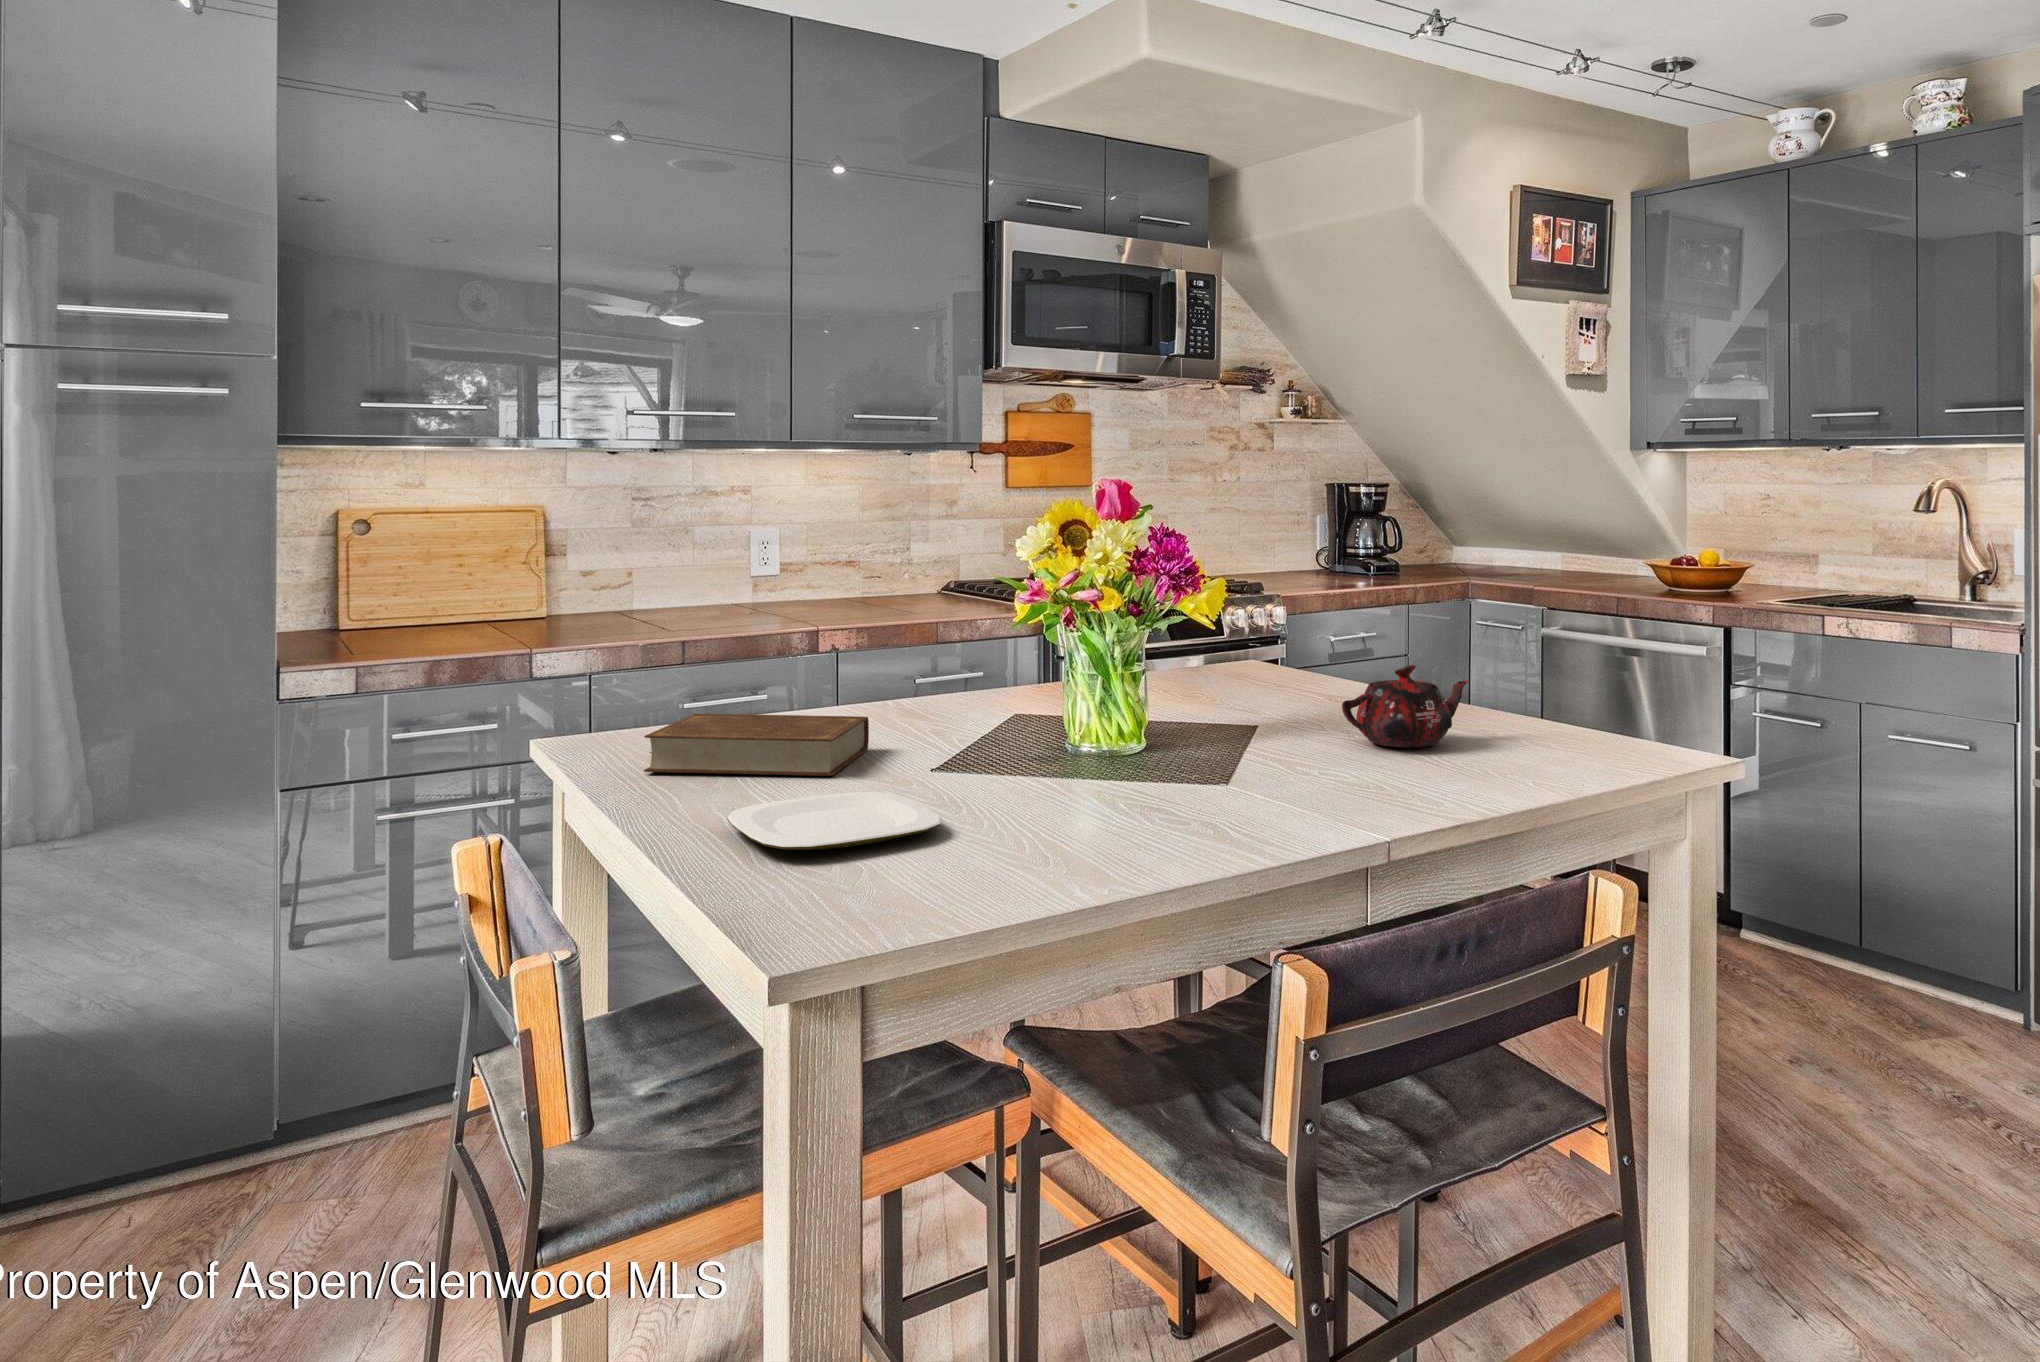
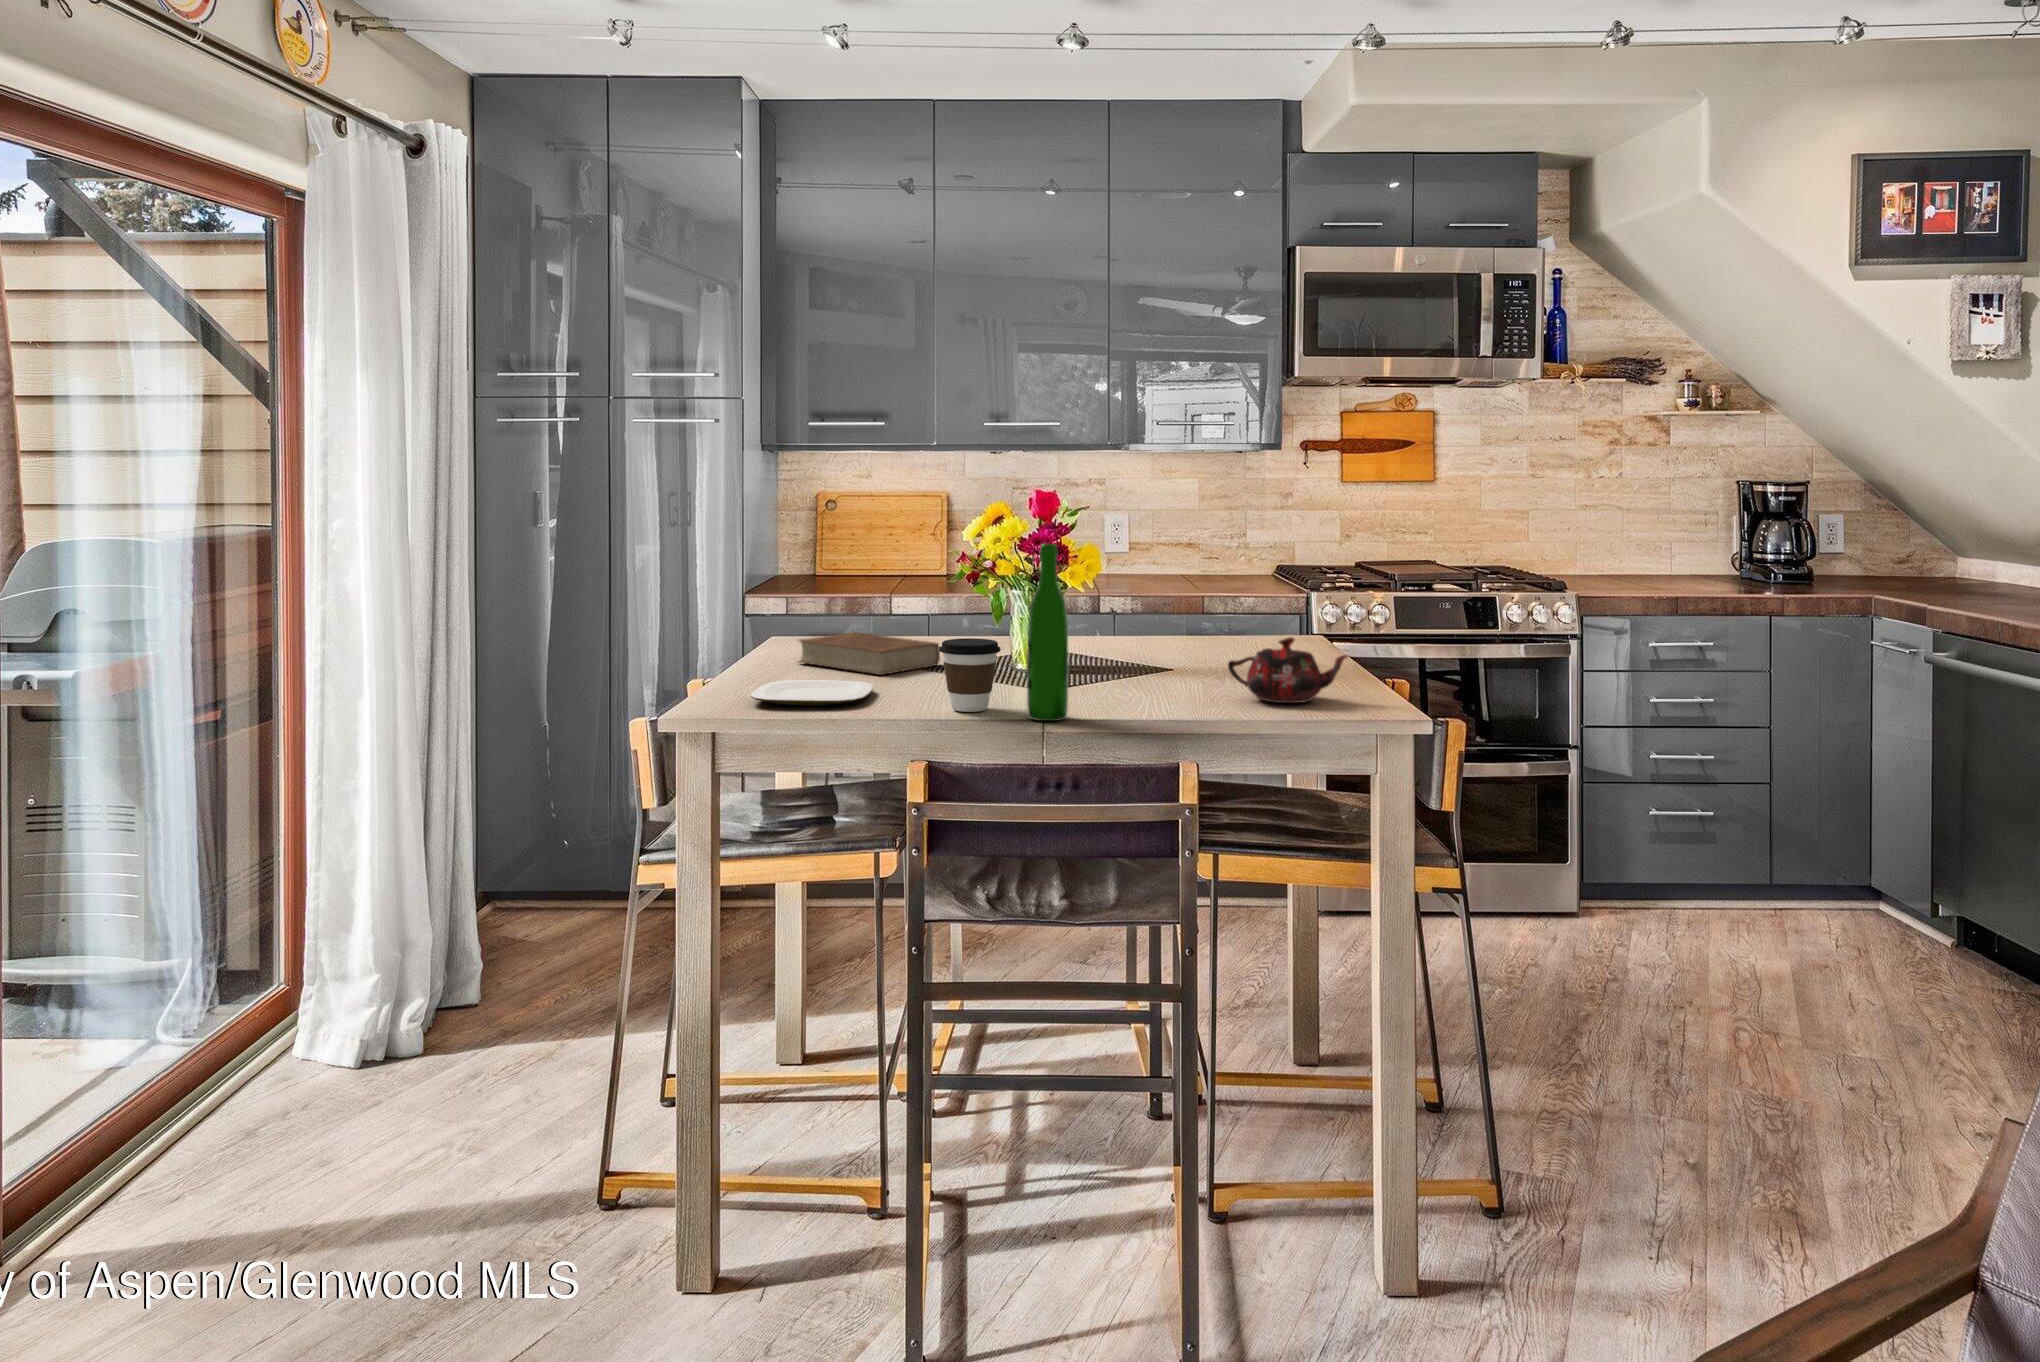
wine bottle: none [1212,562,1270,815] -> present [1027,544,1069,721]
coffee cup: none [1062,706,1152,818] -> present [939,638,1000,712]

